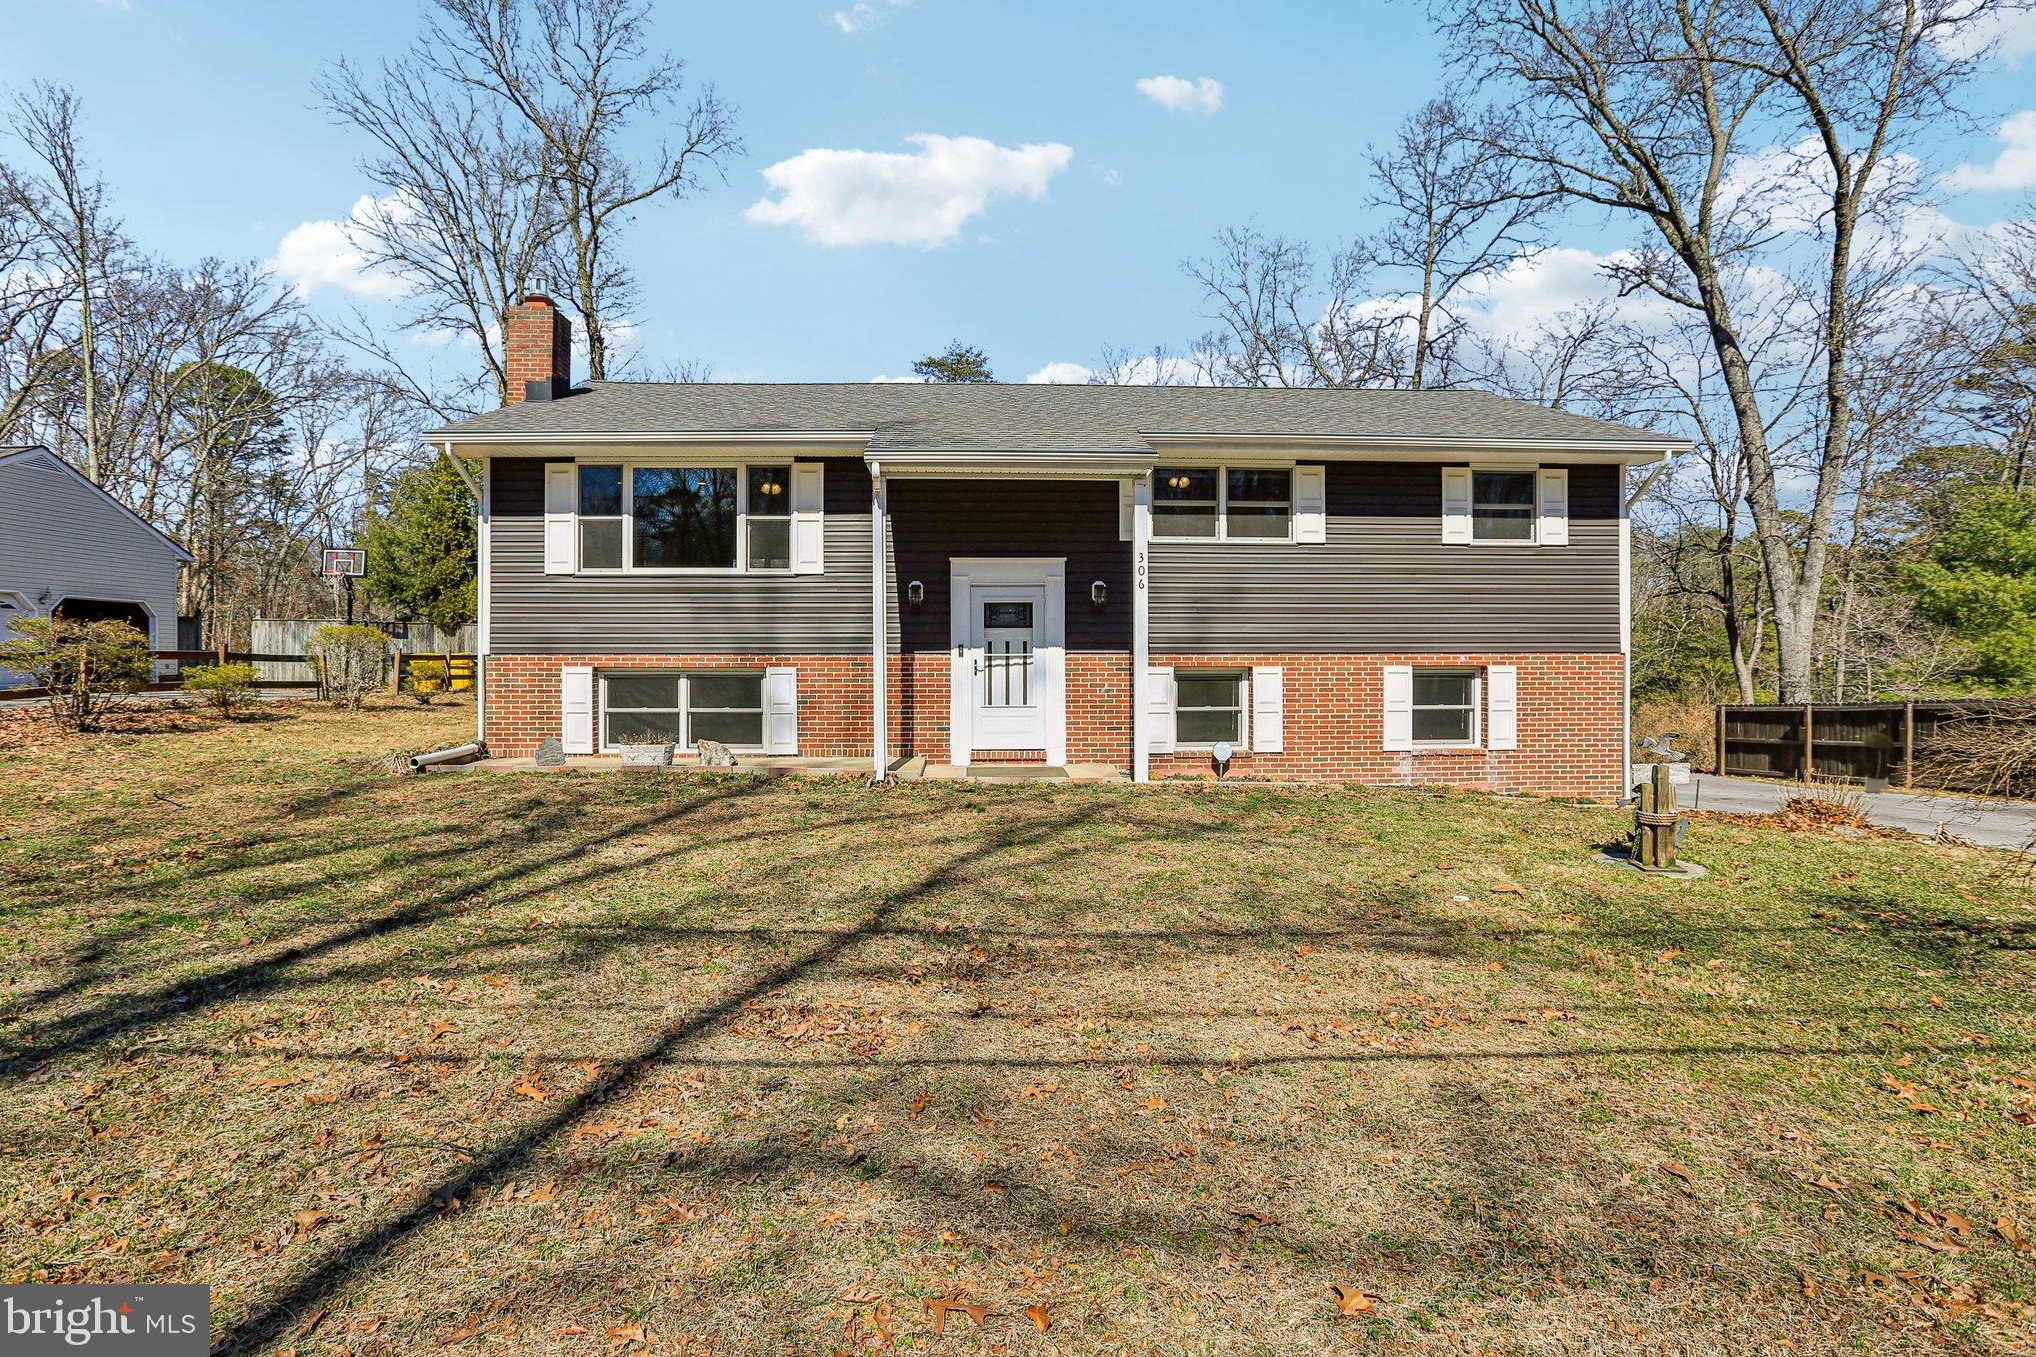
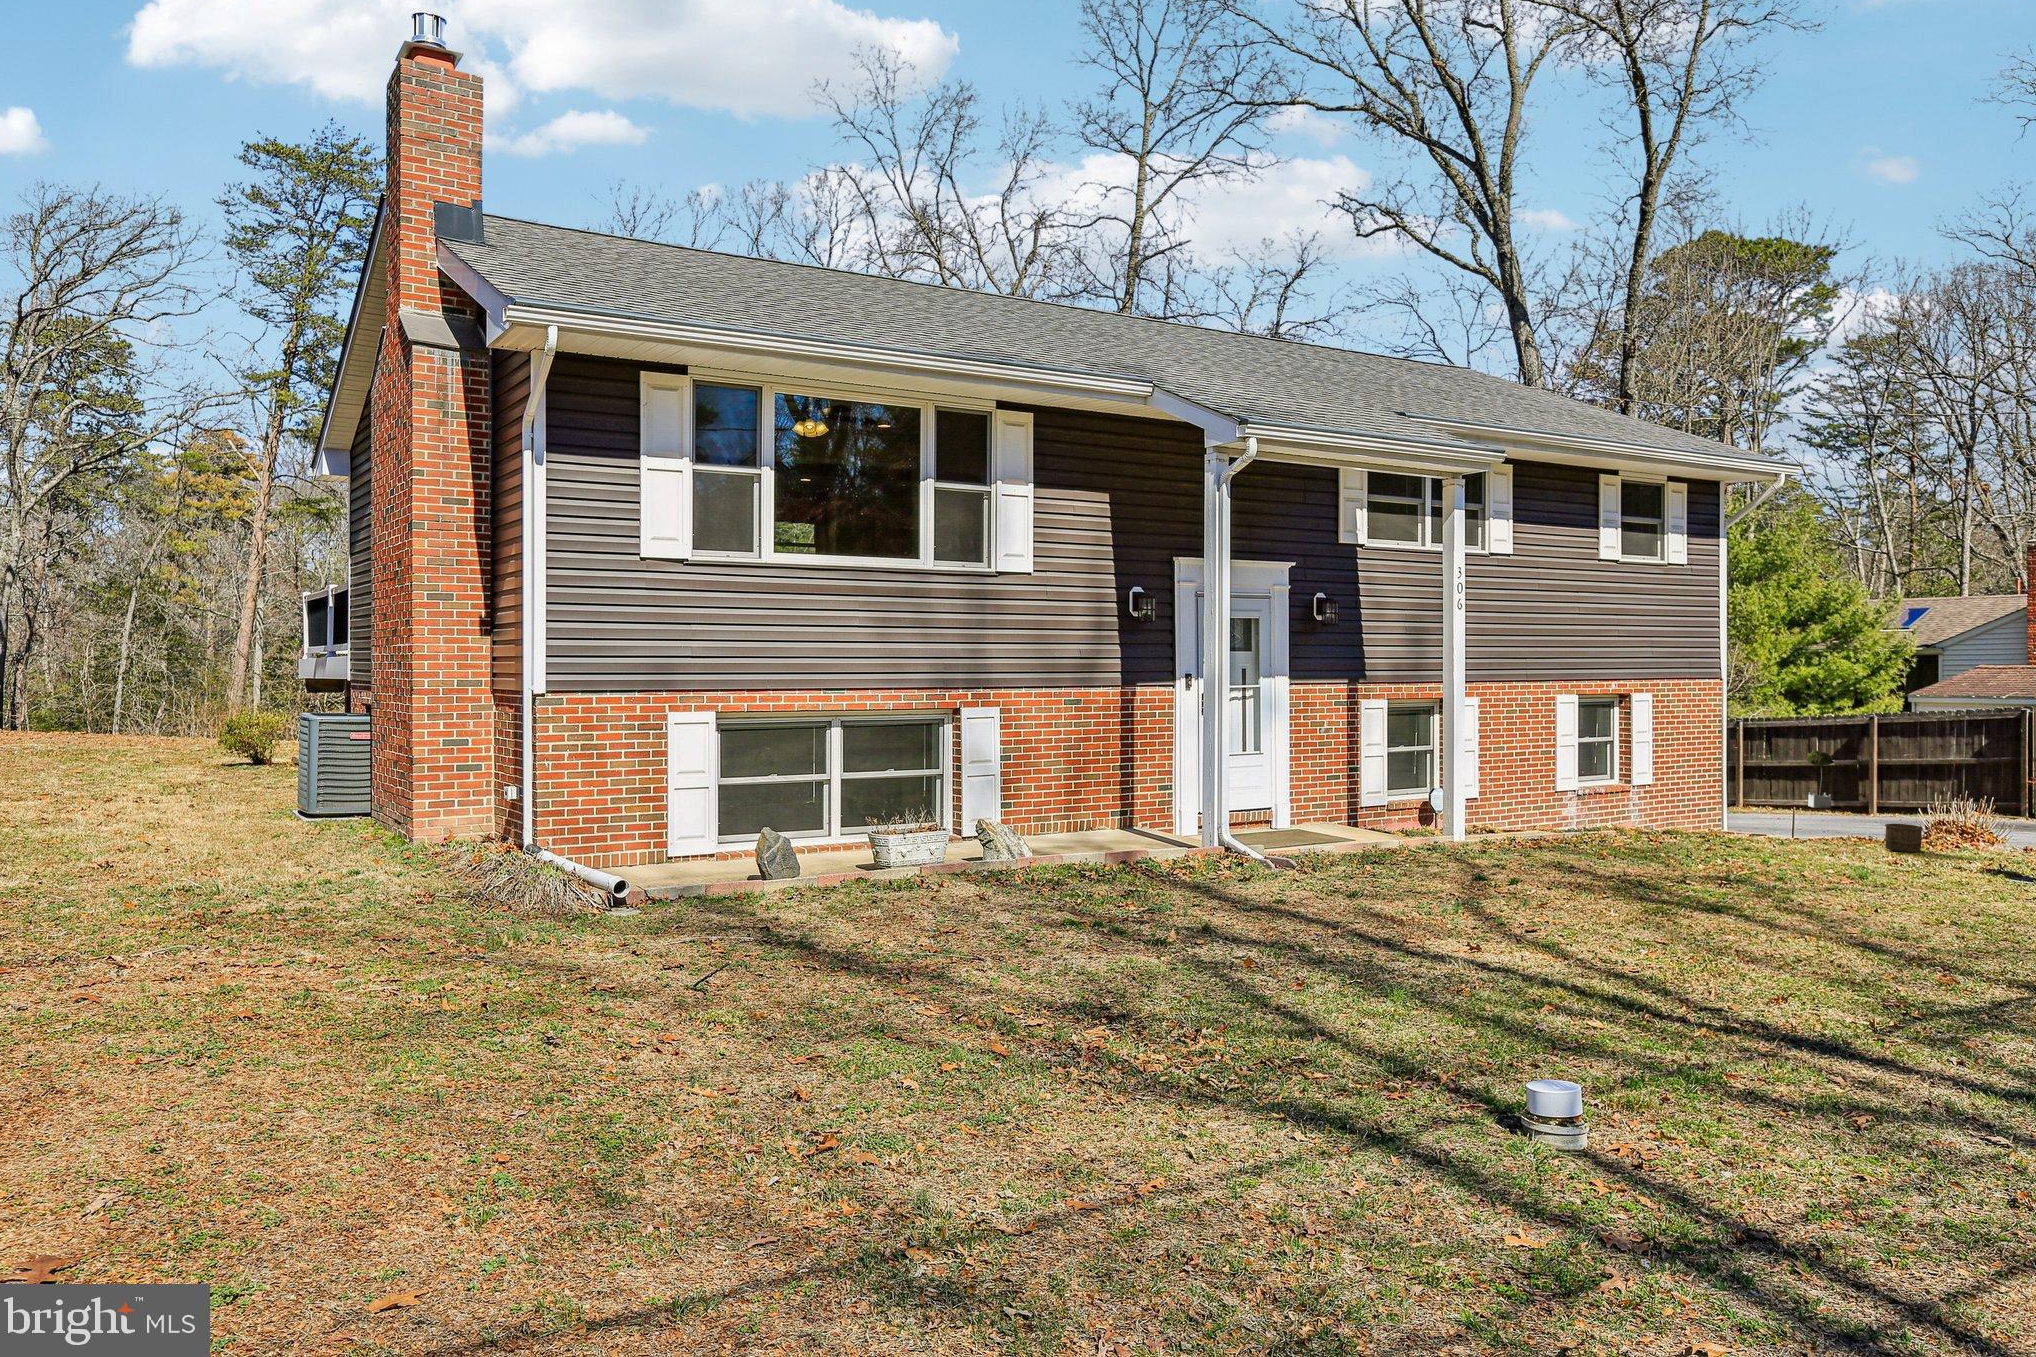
wooden bucket: none [1731,803,1775,835] -> present [1885,824,1923,852]

